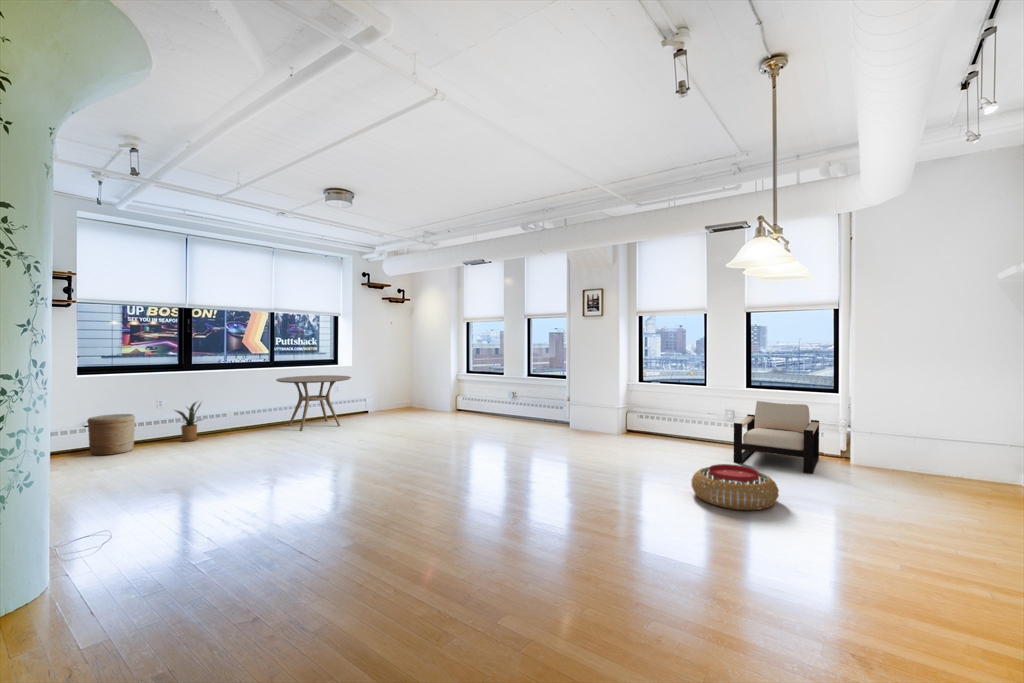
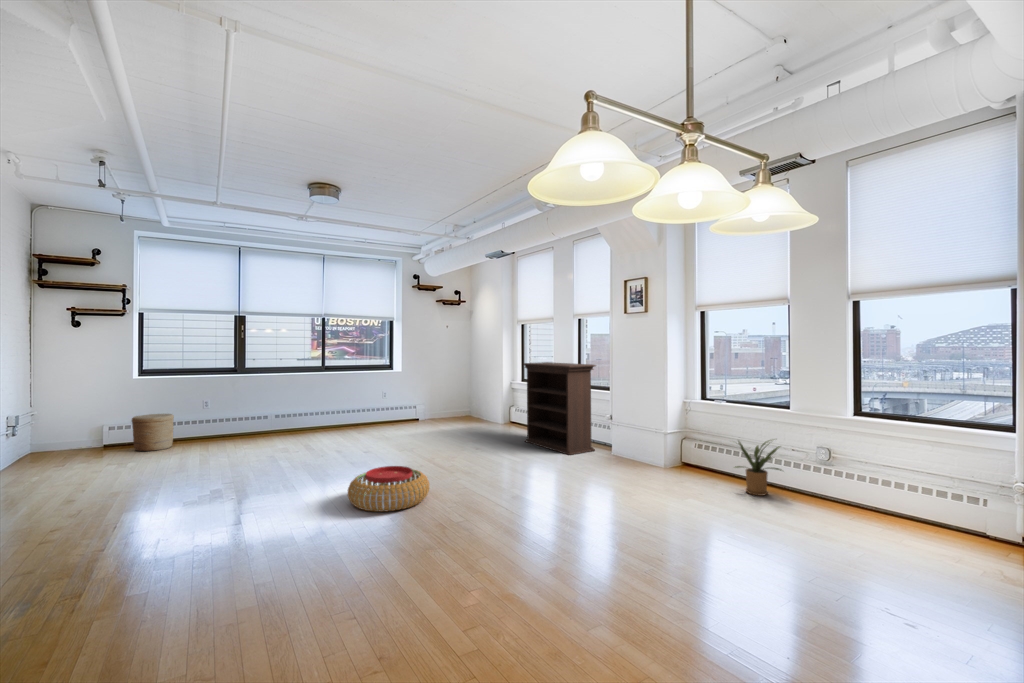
bookshelf: none [488,356,556,431] -> present [523,362,596,455]
dining table: present [276,375,351,431] -> none [311,381,386,438]
armchair: present [734,401,819,474] -> none [798,437,974,576]
house plant: present [175,402,201,442] -> present [735,440,781,496]
pouf: present [692,464,779,510] -> present [348,466,429,512]

